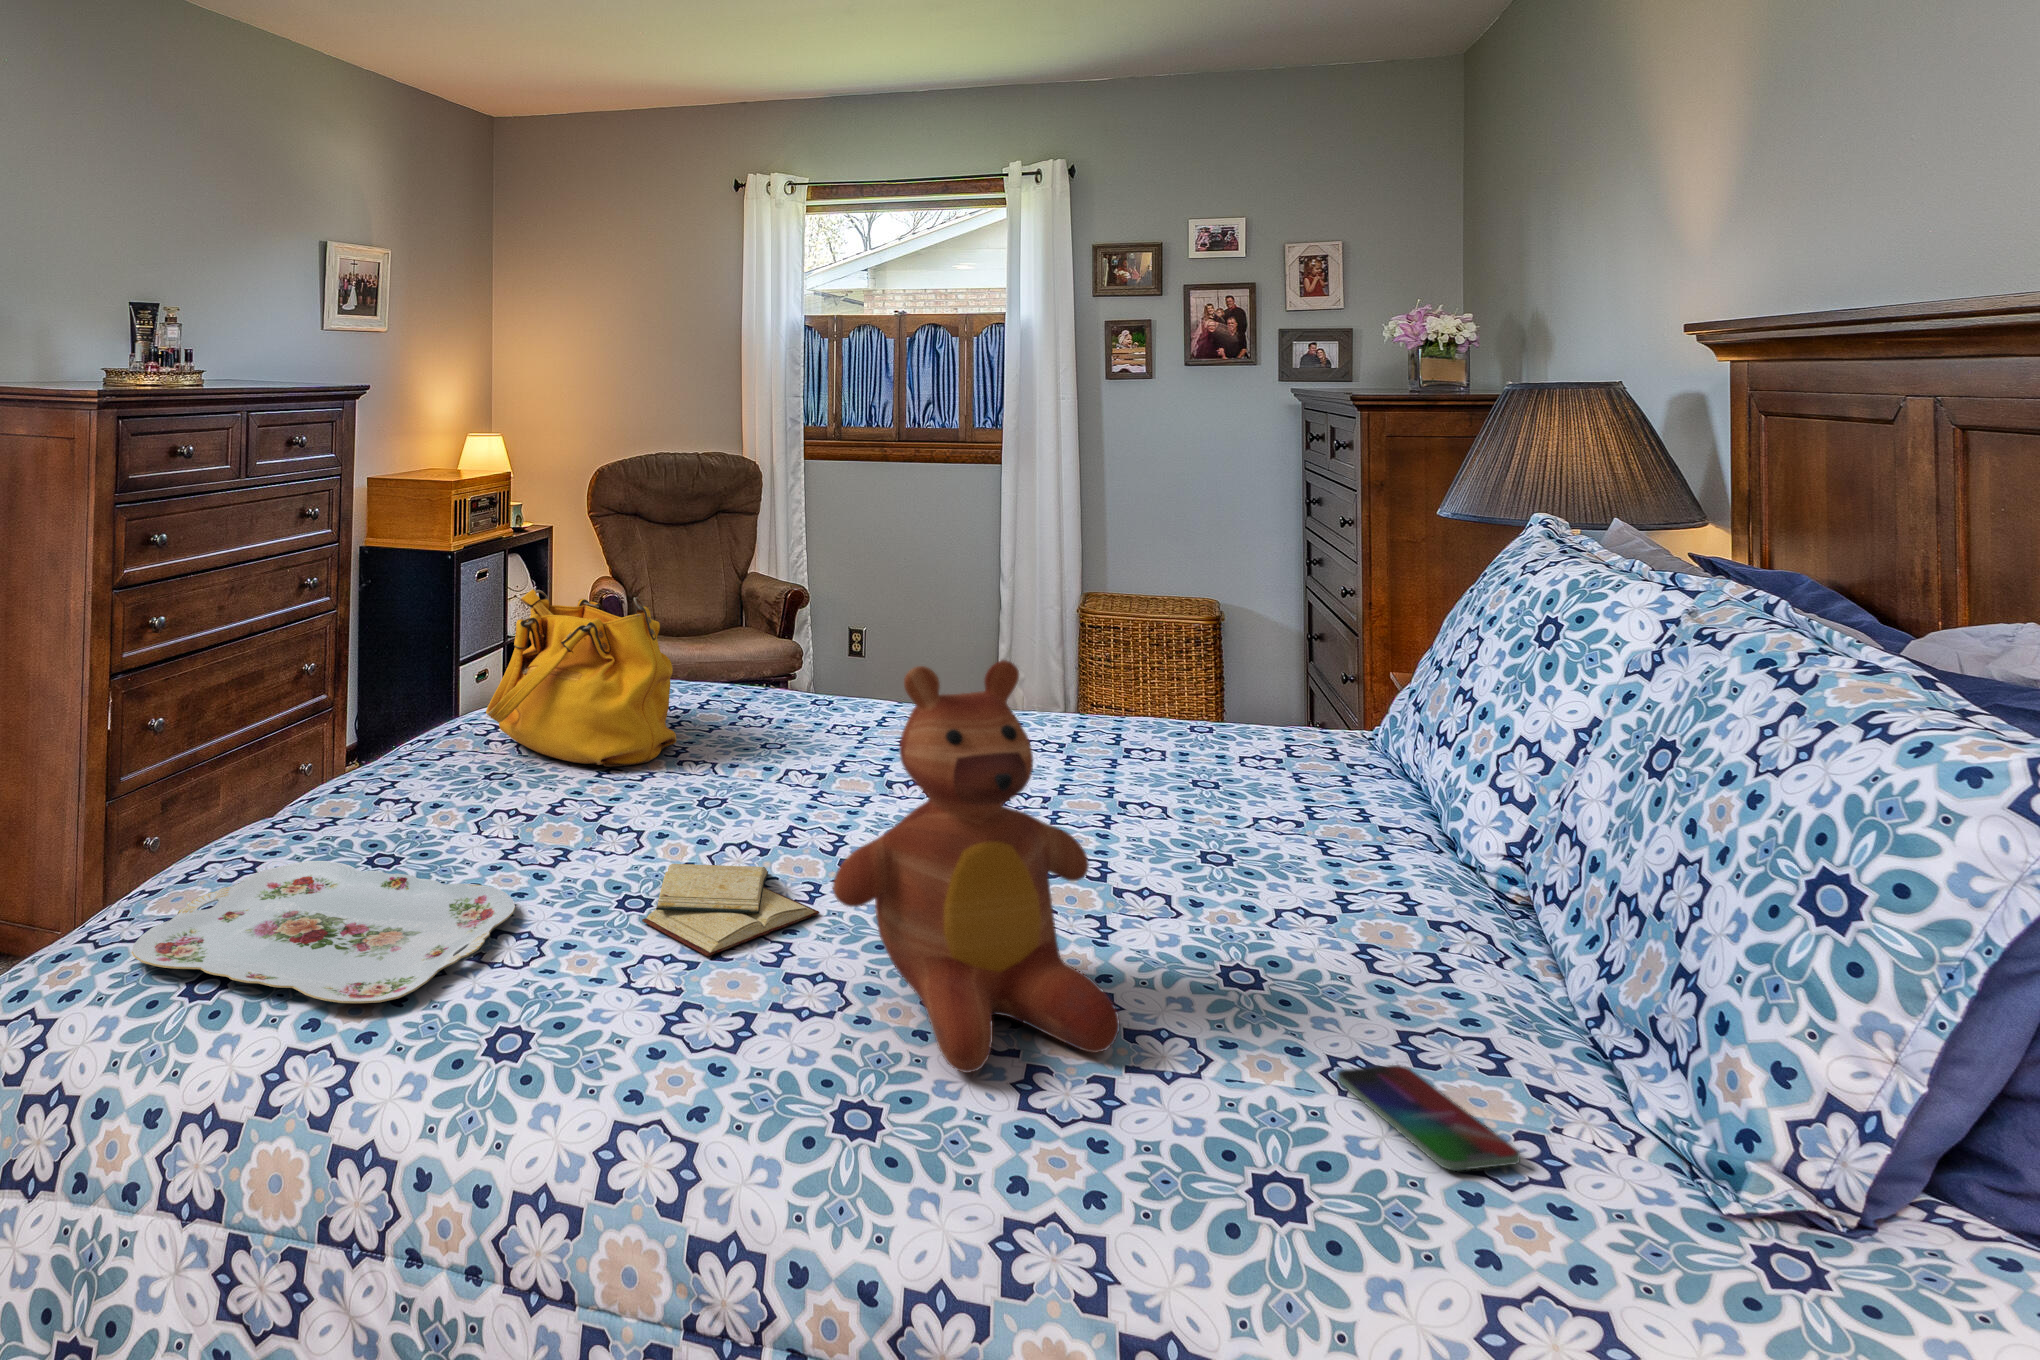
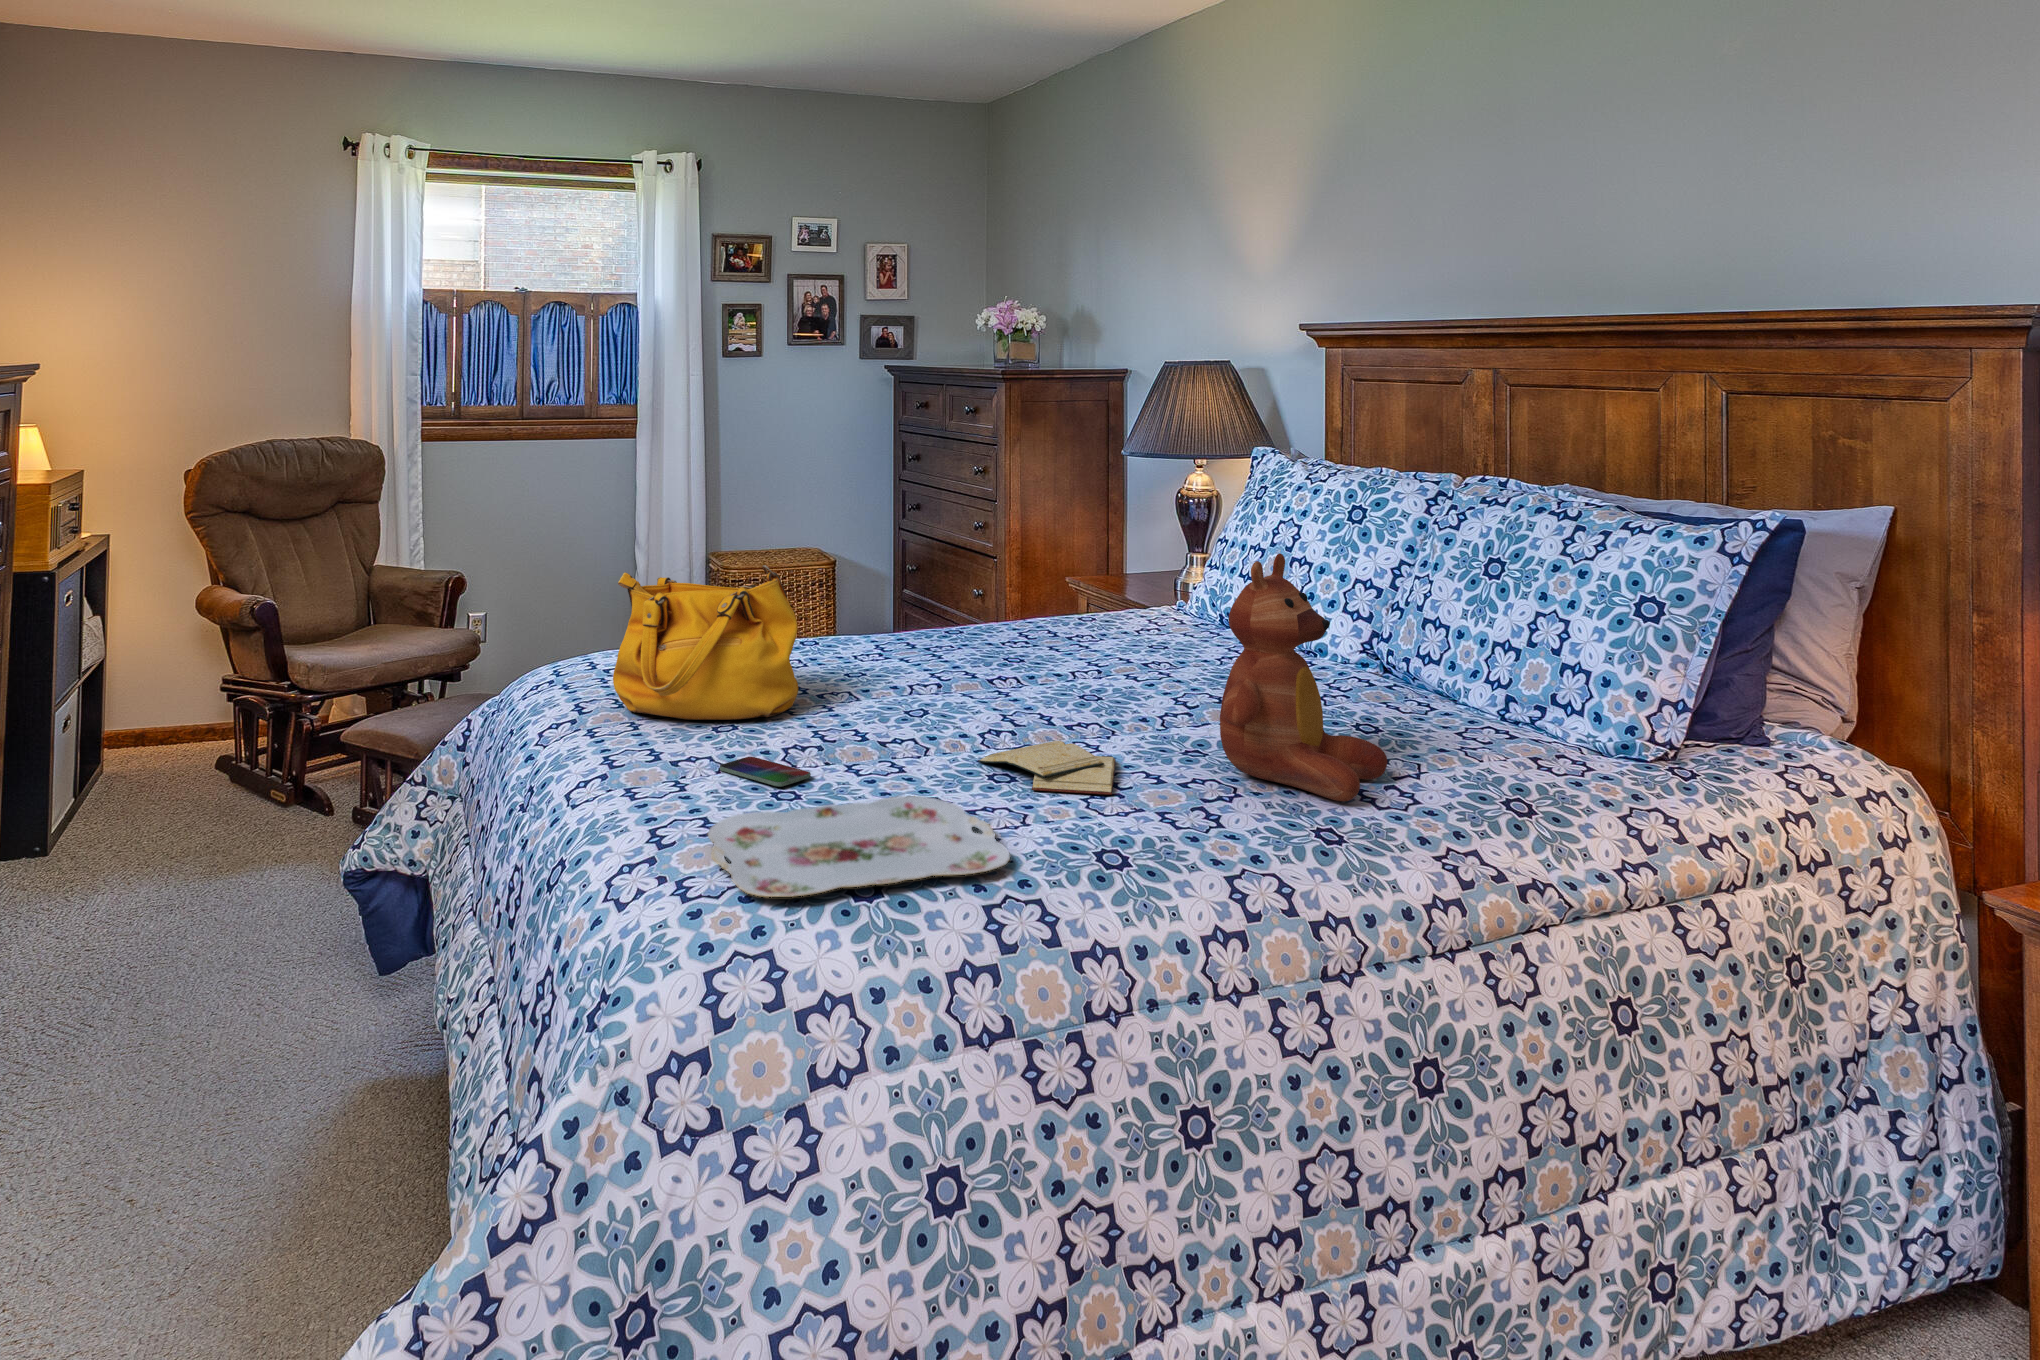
smartphone: present [1337,1065,1520,1171] -> present [720,757,811,787]

